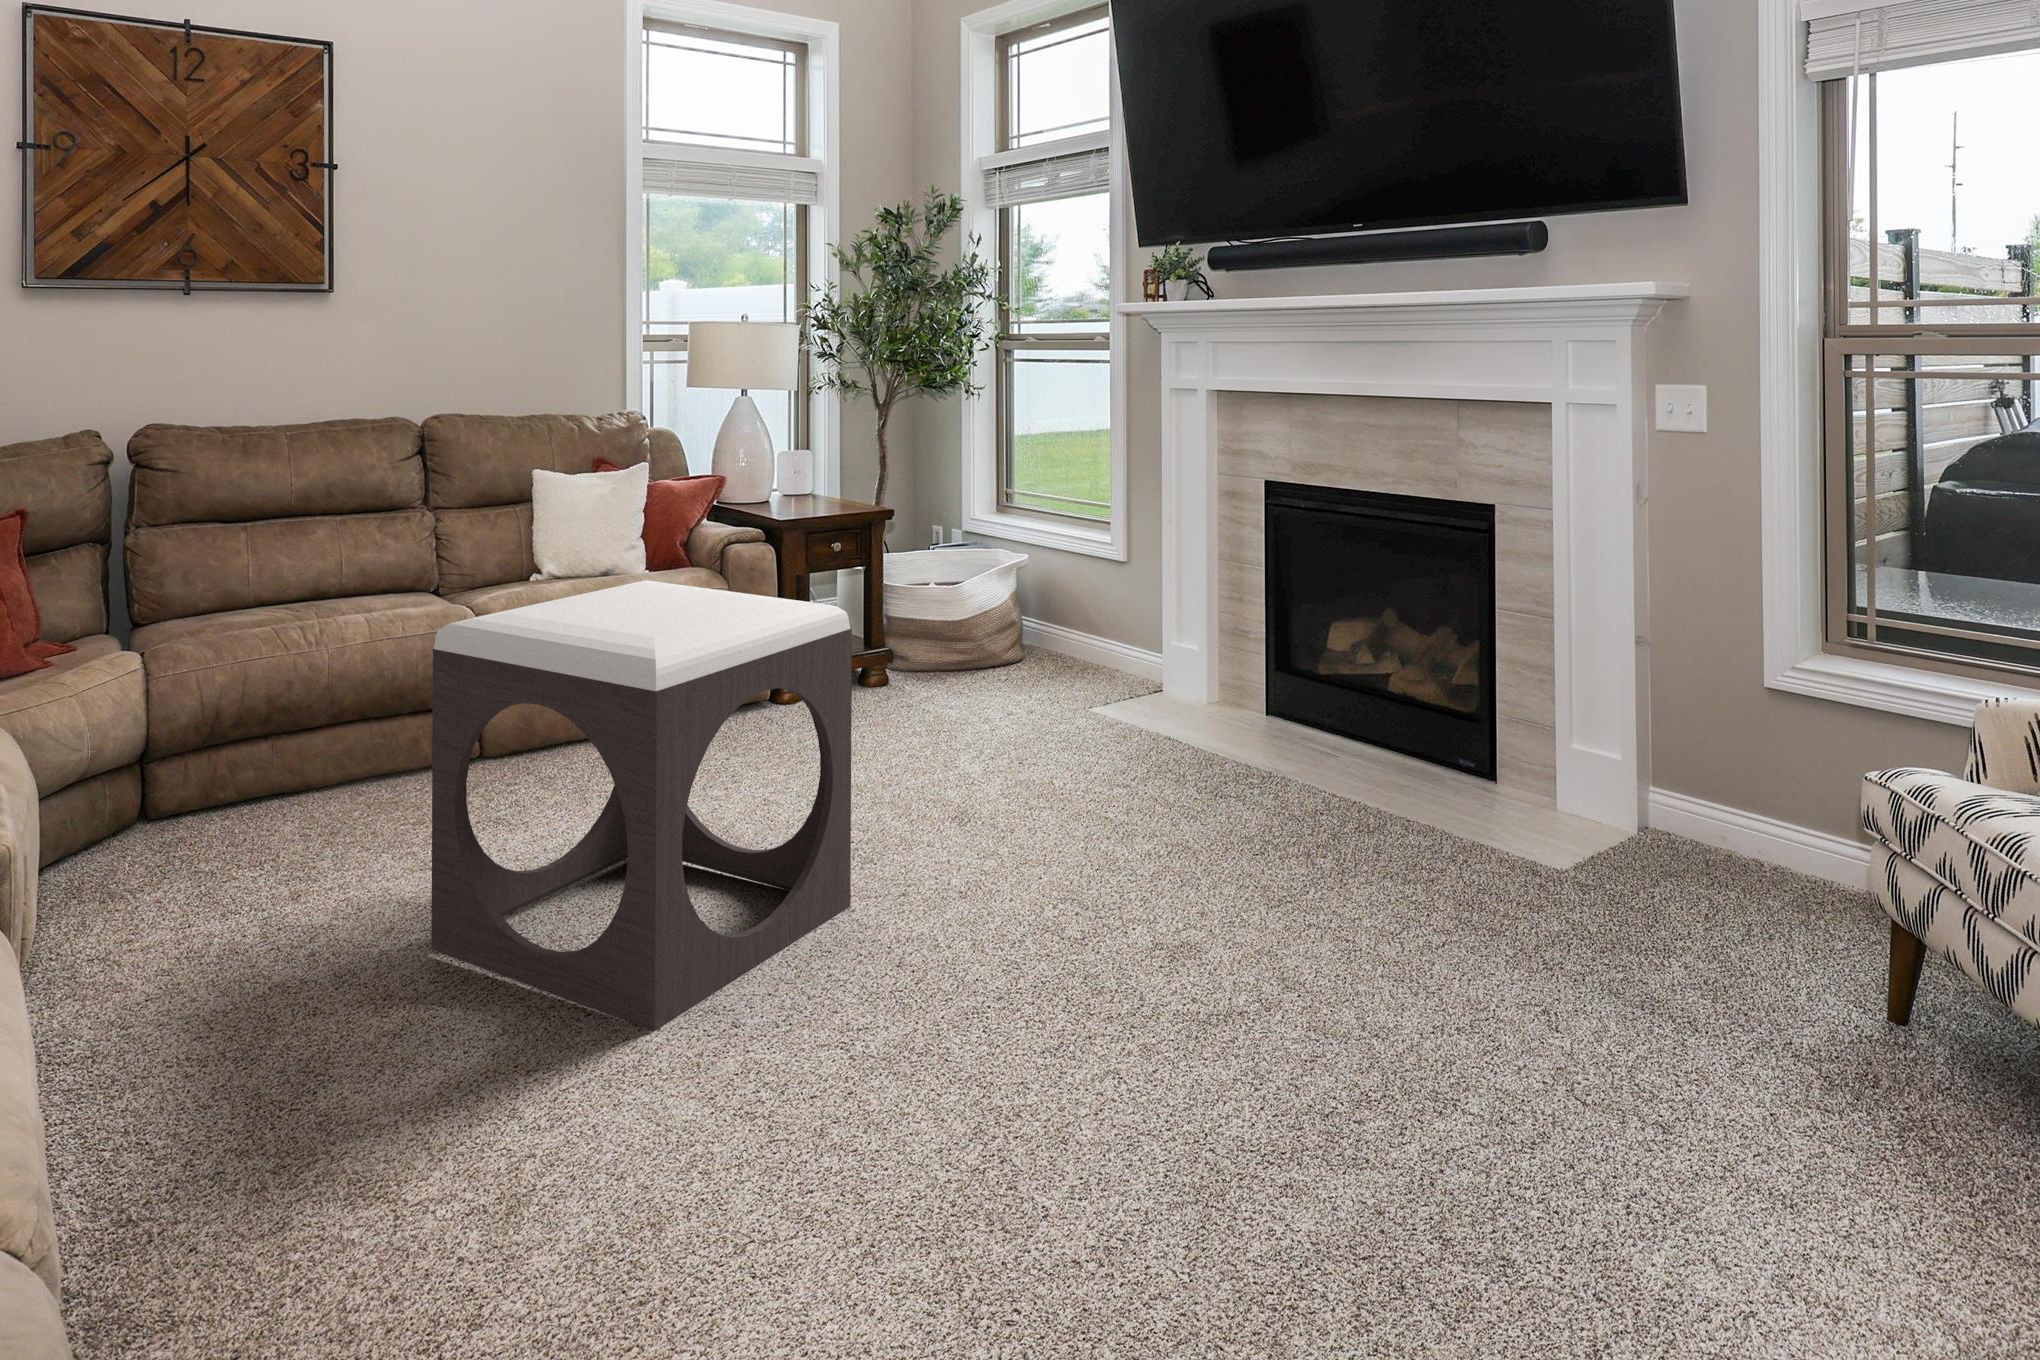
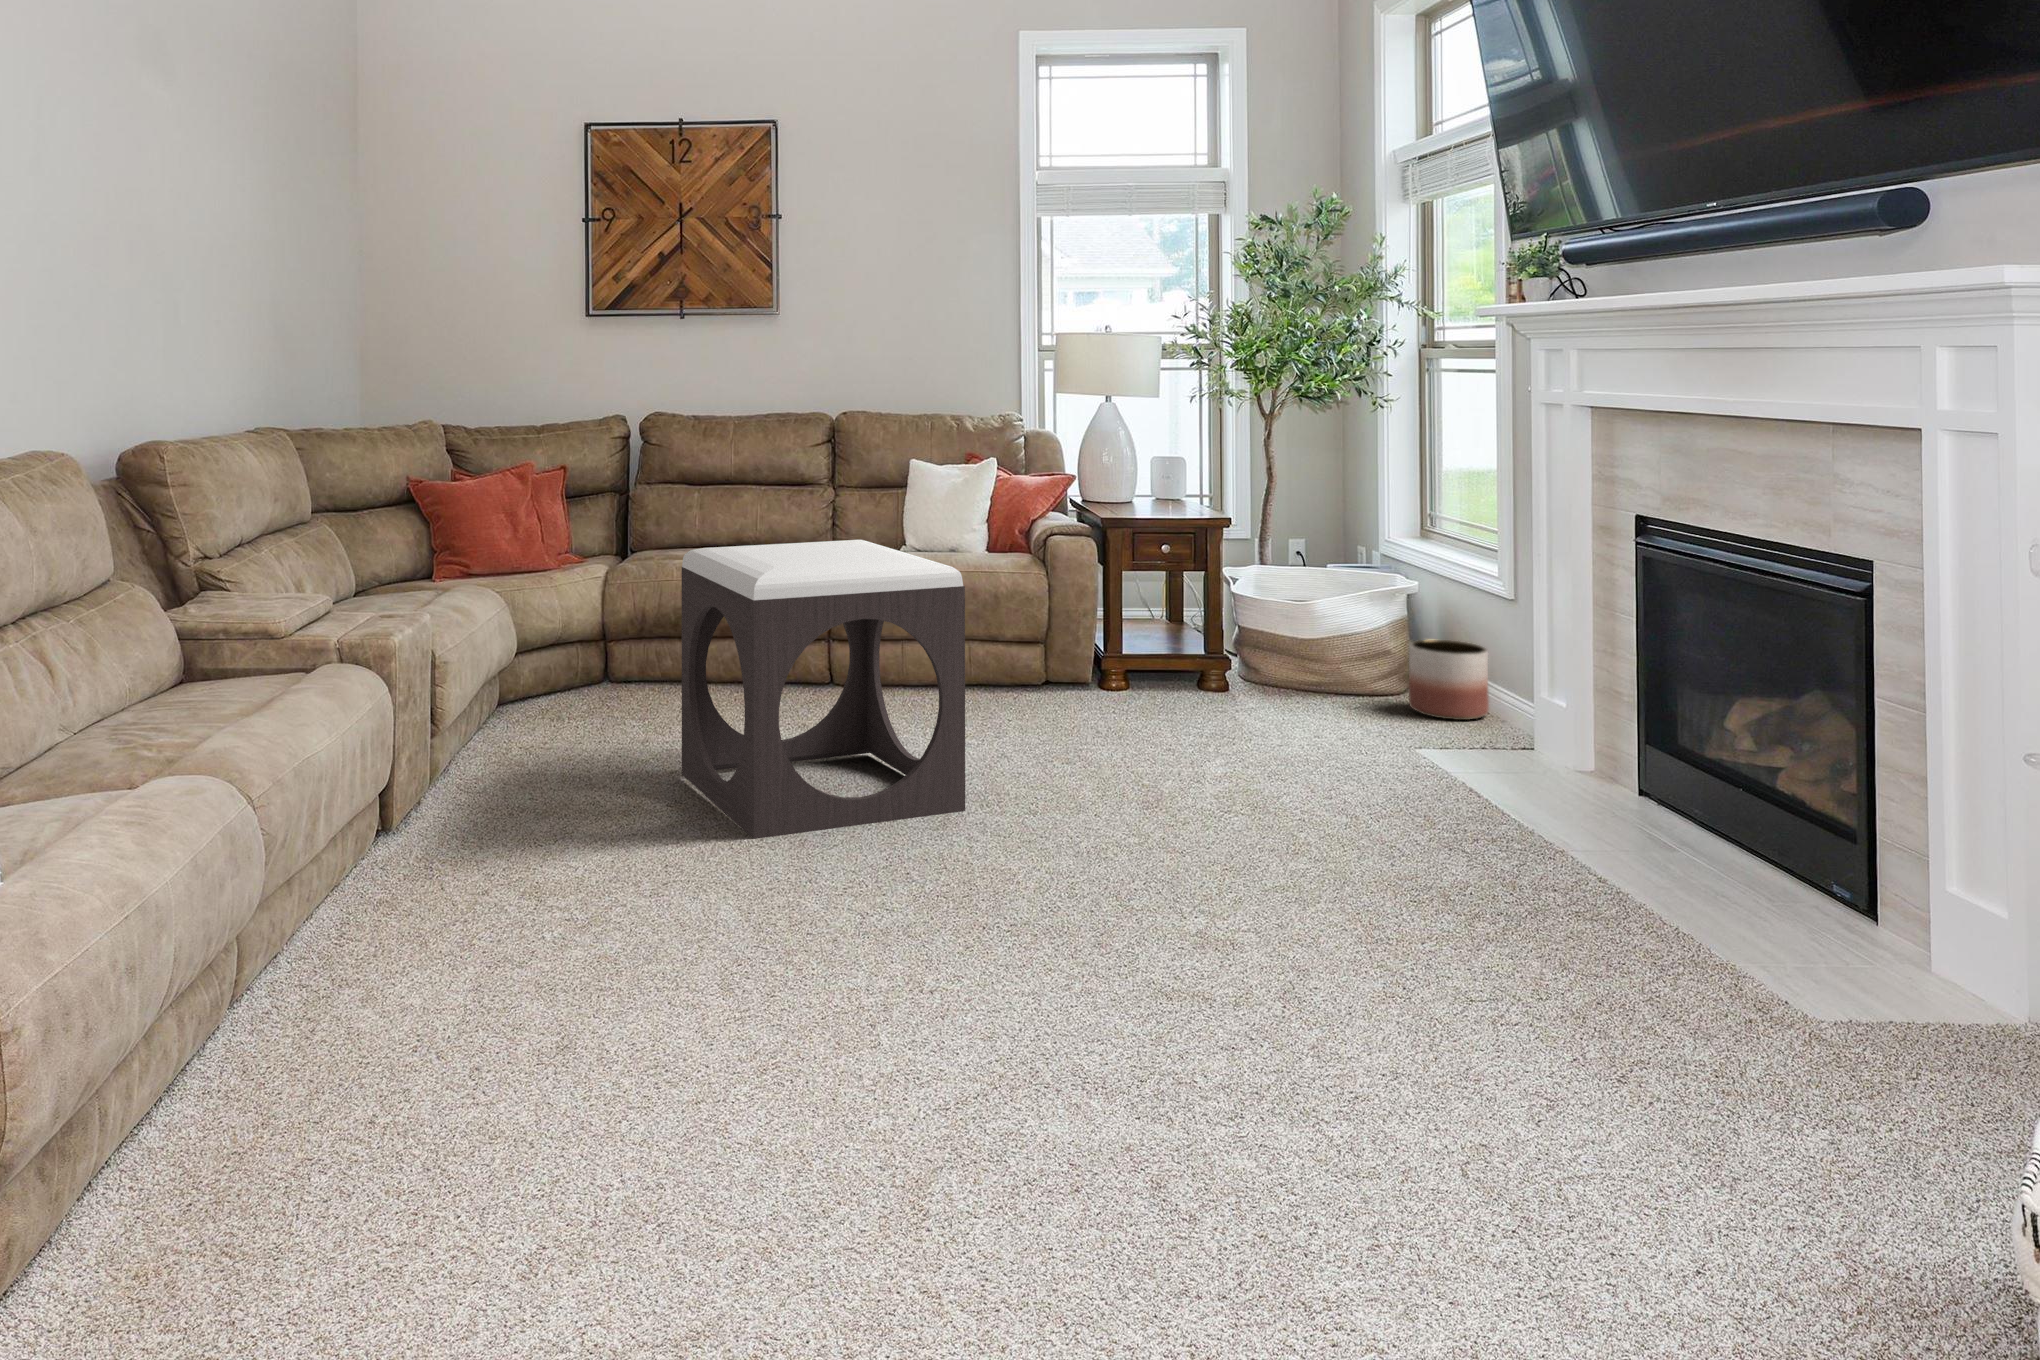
planter: none [1064,612,1133,687] -> present [1409,640,1489,720]

